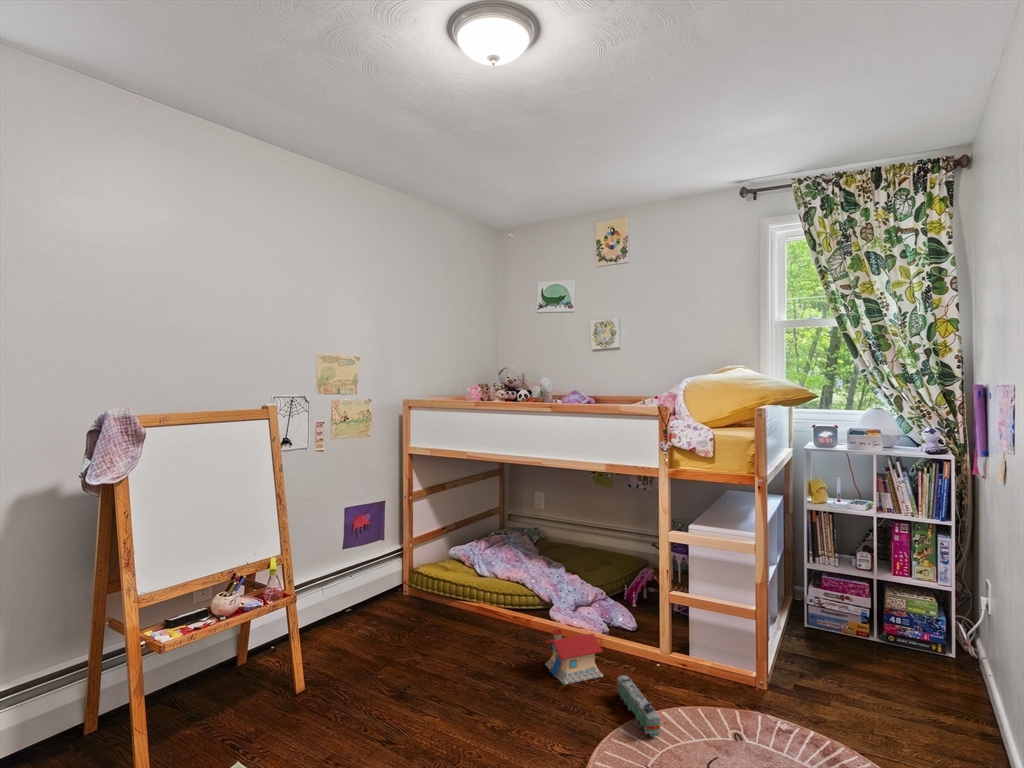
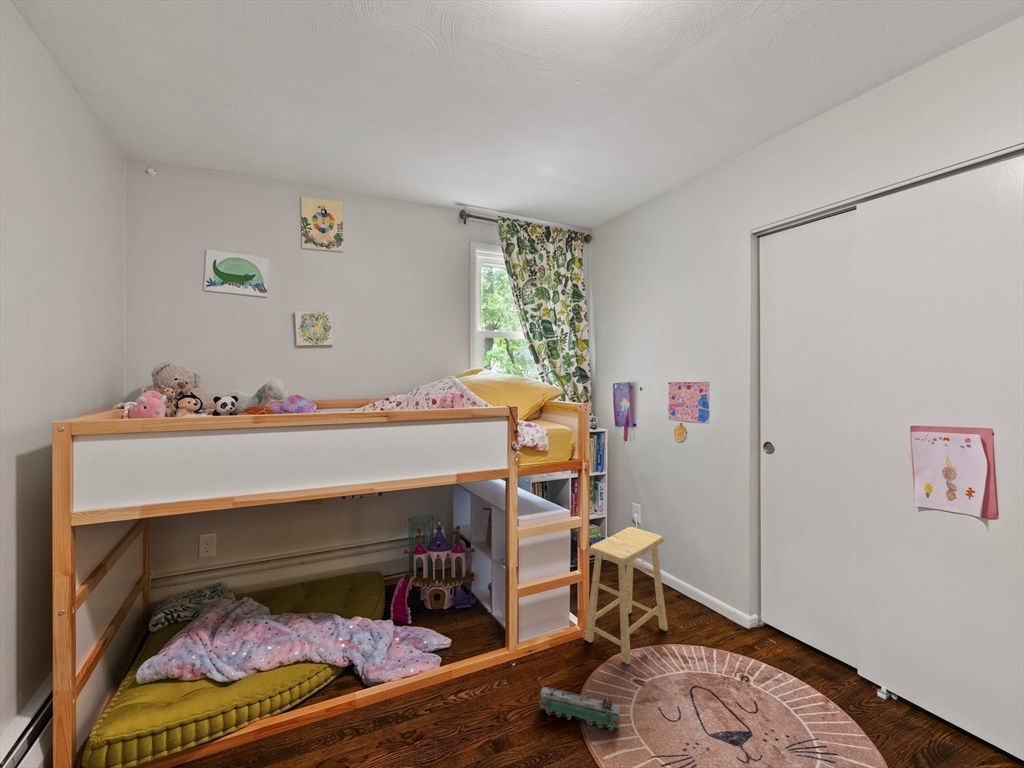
footstool: none [739,579,859,746] -> present [585,527,668,664]
toy house: present [545,629,603,684] -> none [440,666,502,747]

